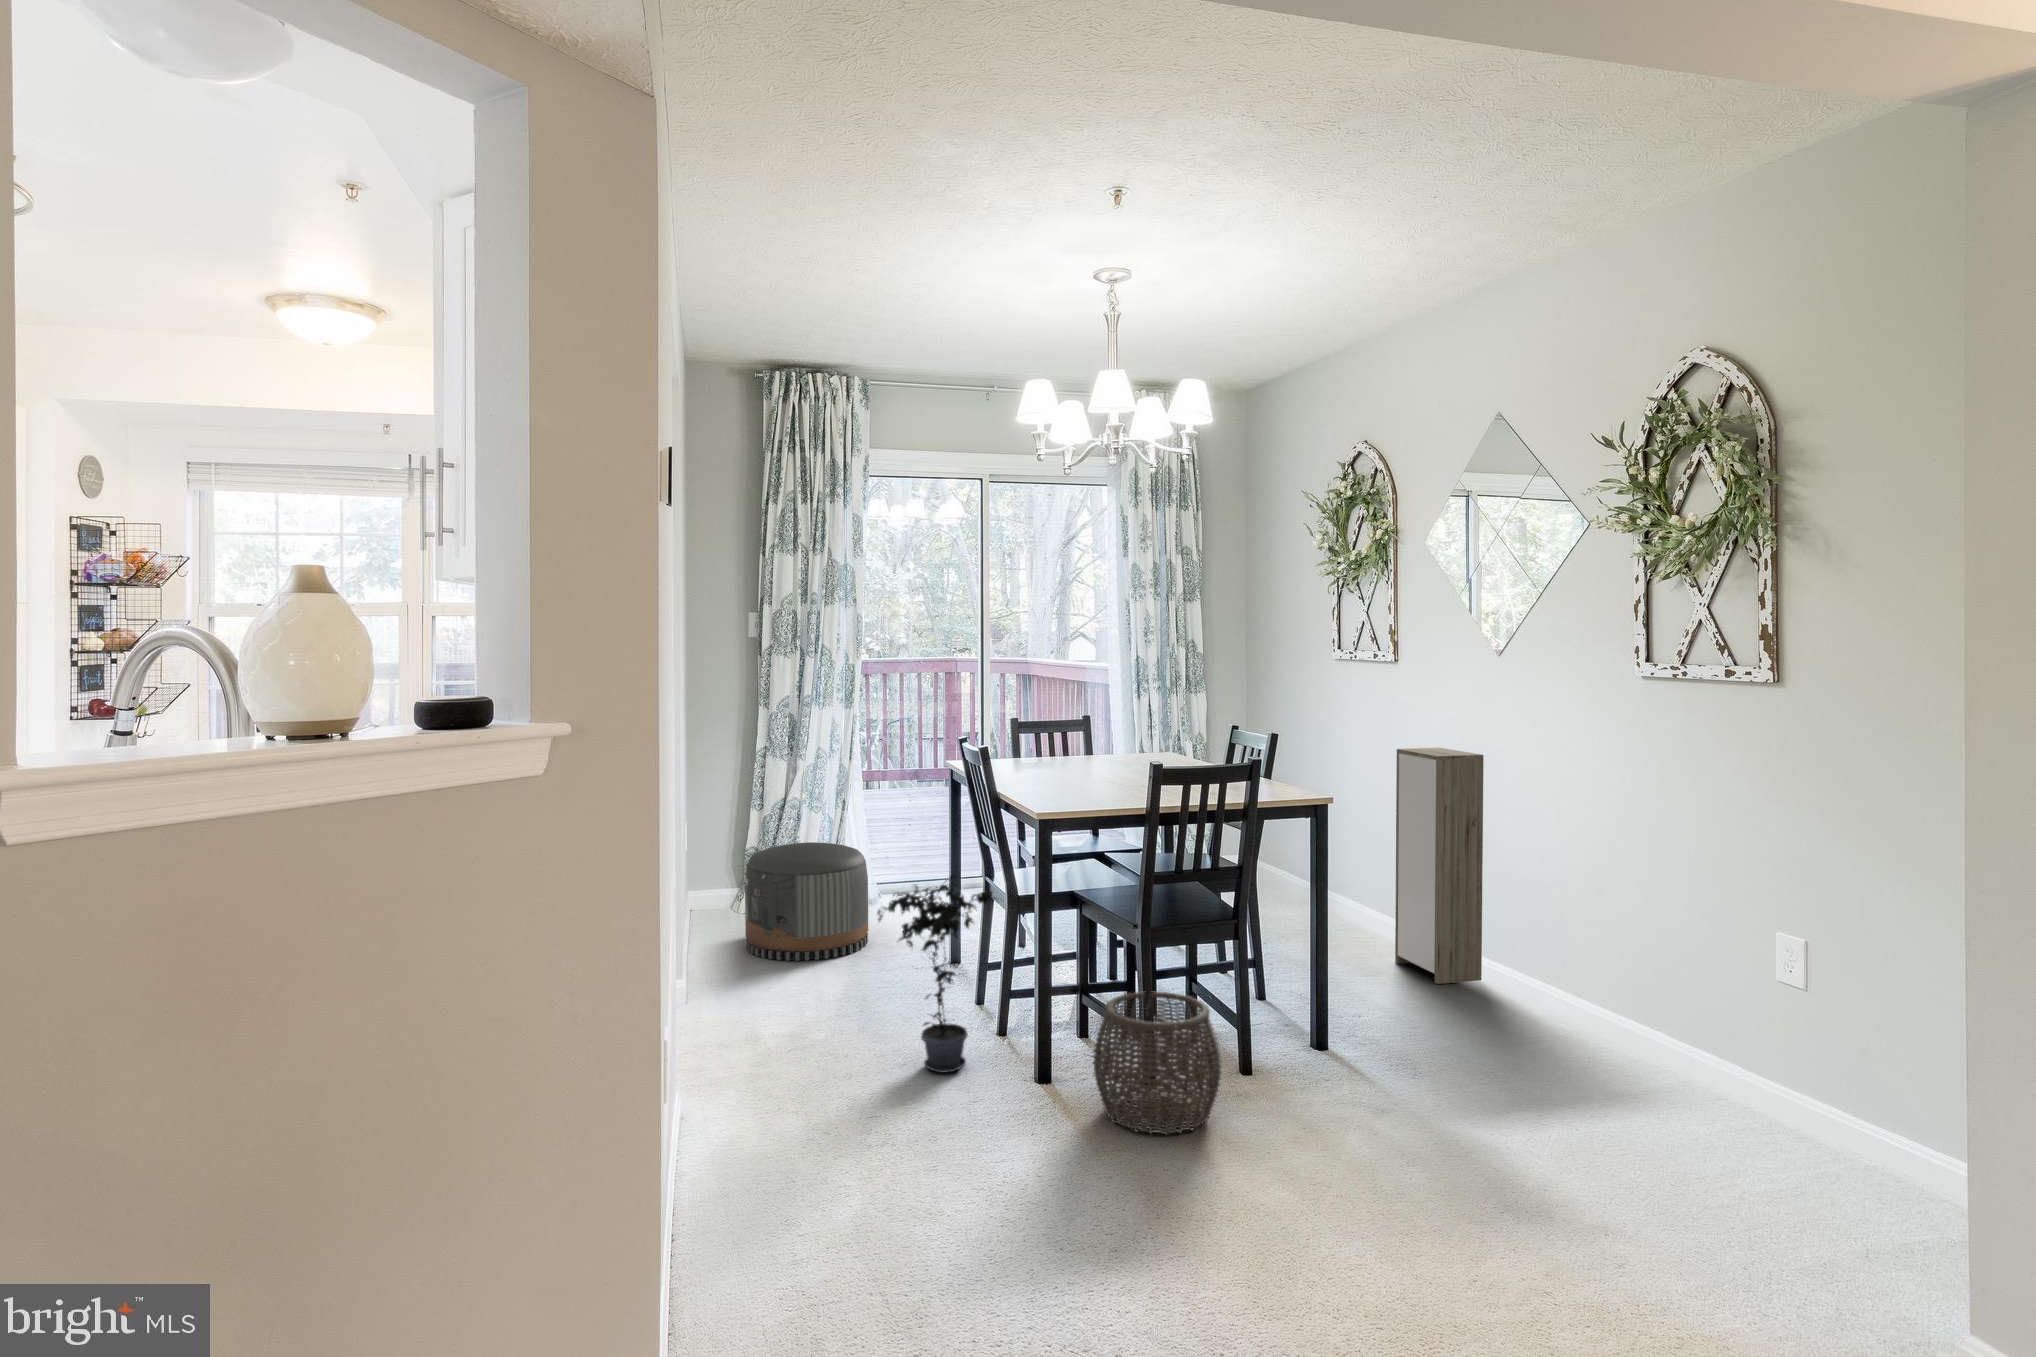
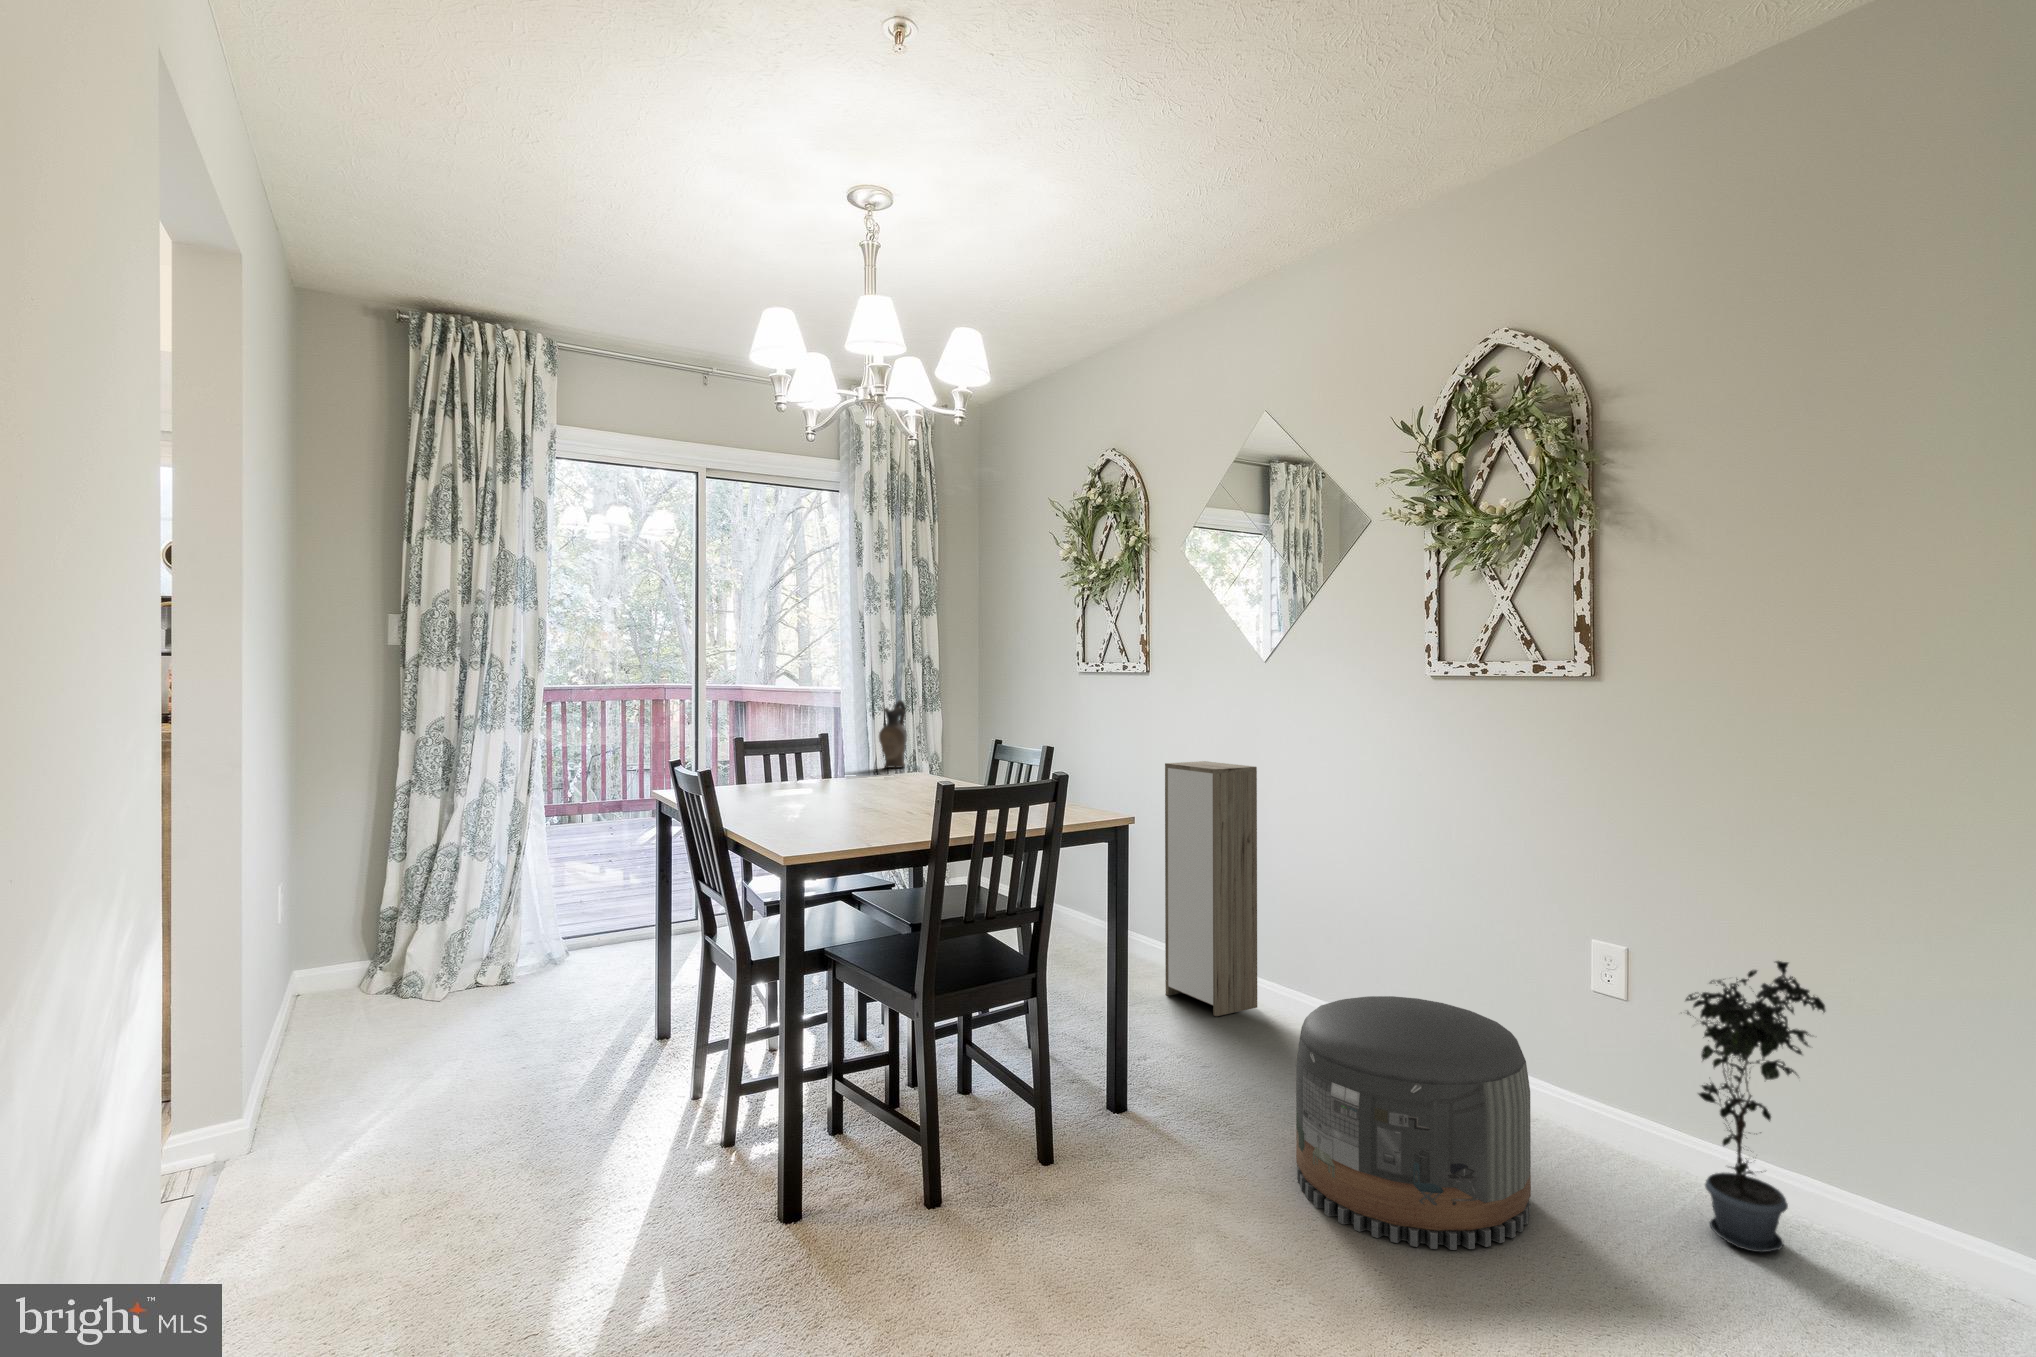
ceramic pitcher: none [1141,683,1167,745] -> present [879,700,907,768]
pouf: present [745,842,868,961] -> present [1296,996,1531,1250]
potted plant: present [878,874,995,1073] -> present [1686,961,1825,1253]
woven basket: present [1093,992,1222,1135] -> none [868,1079,1041,1287]

